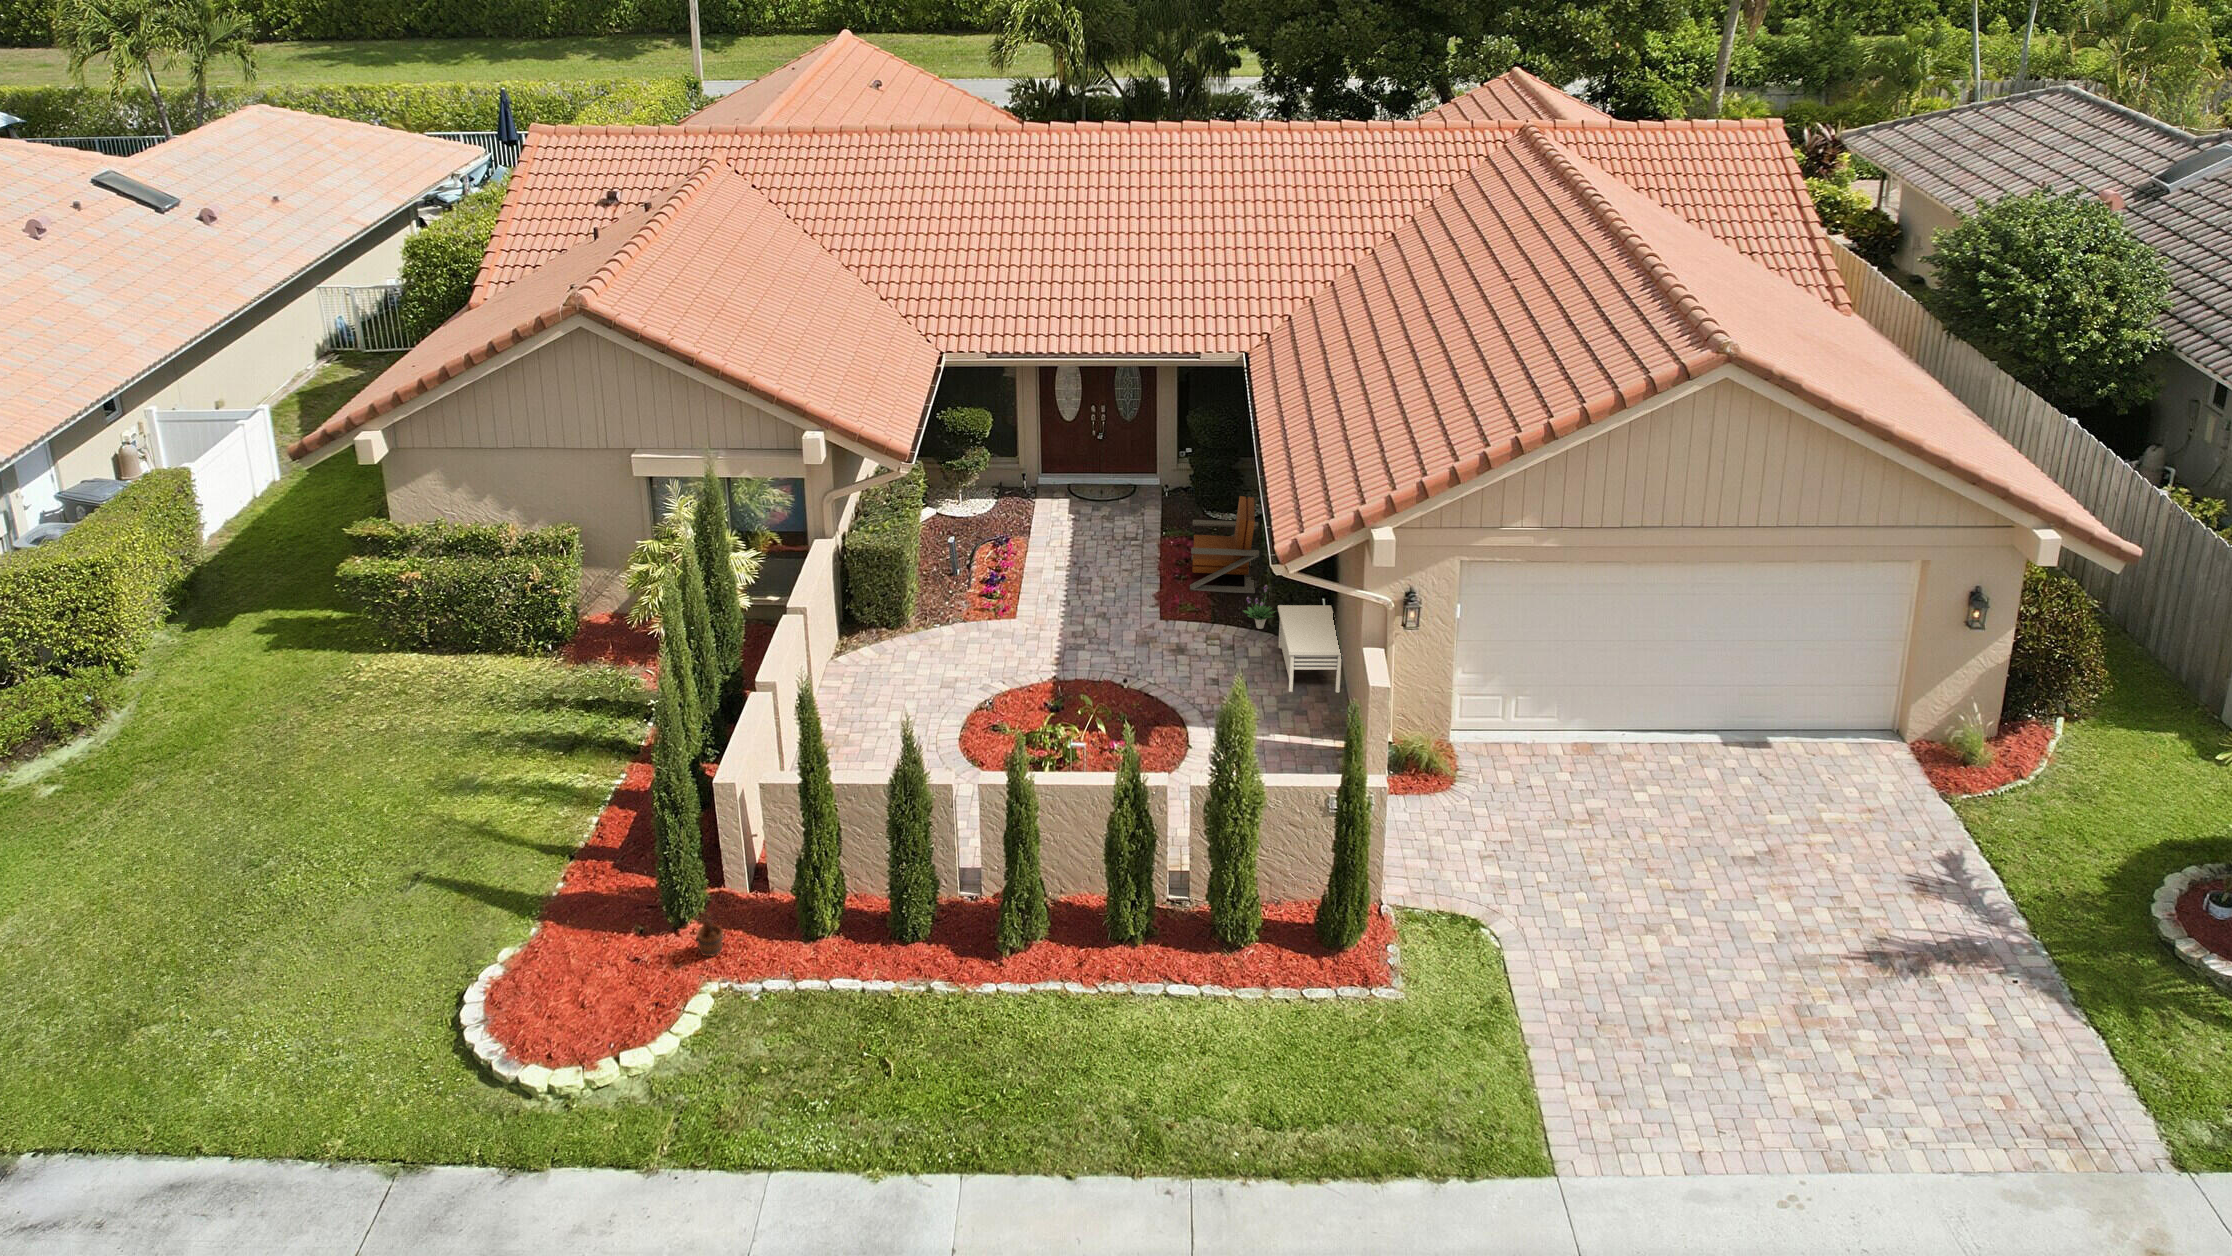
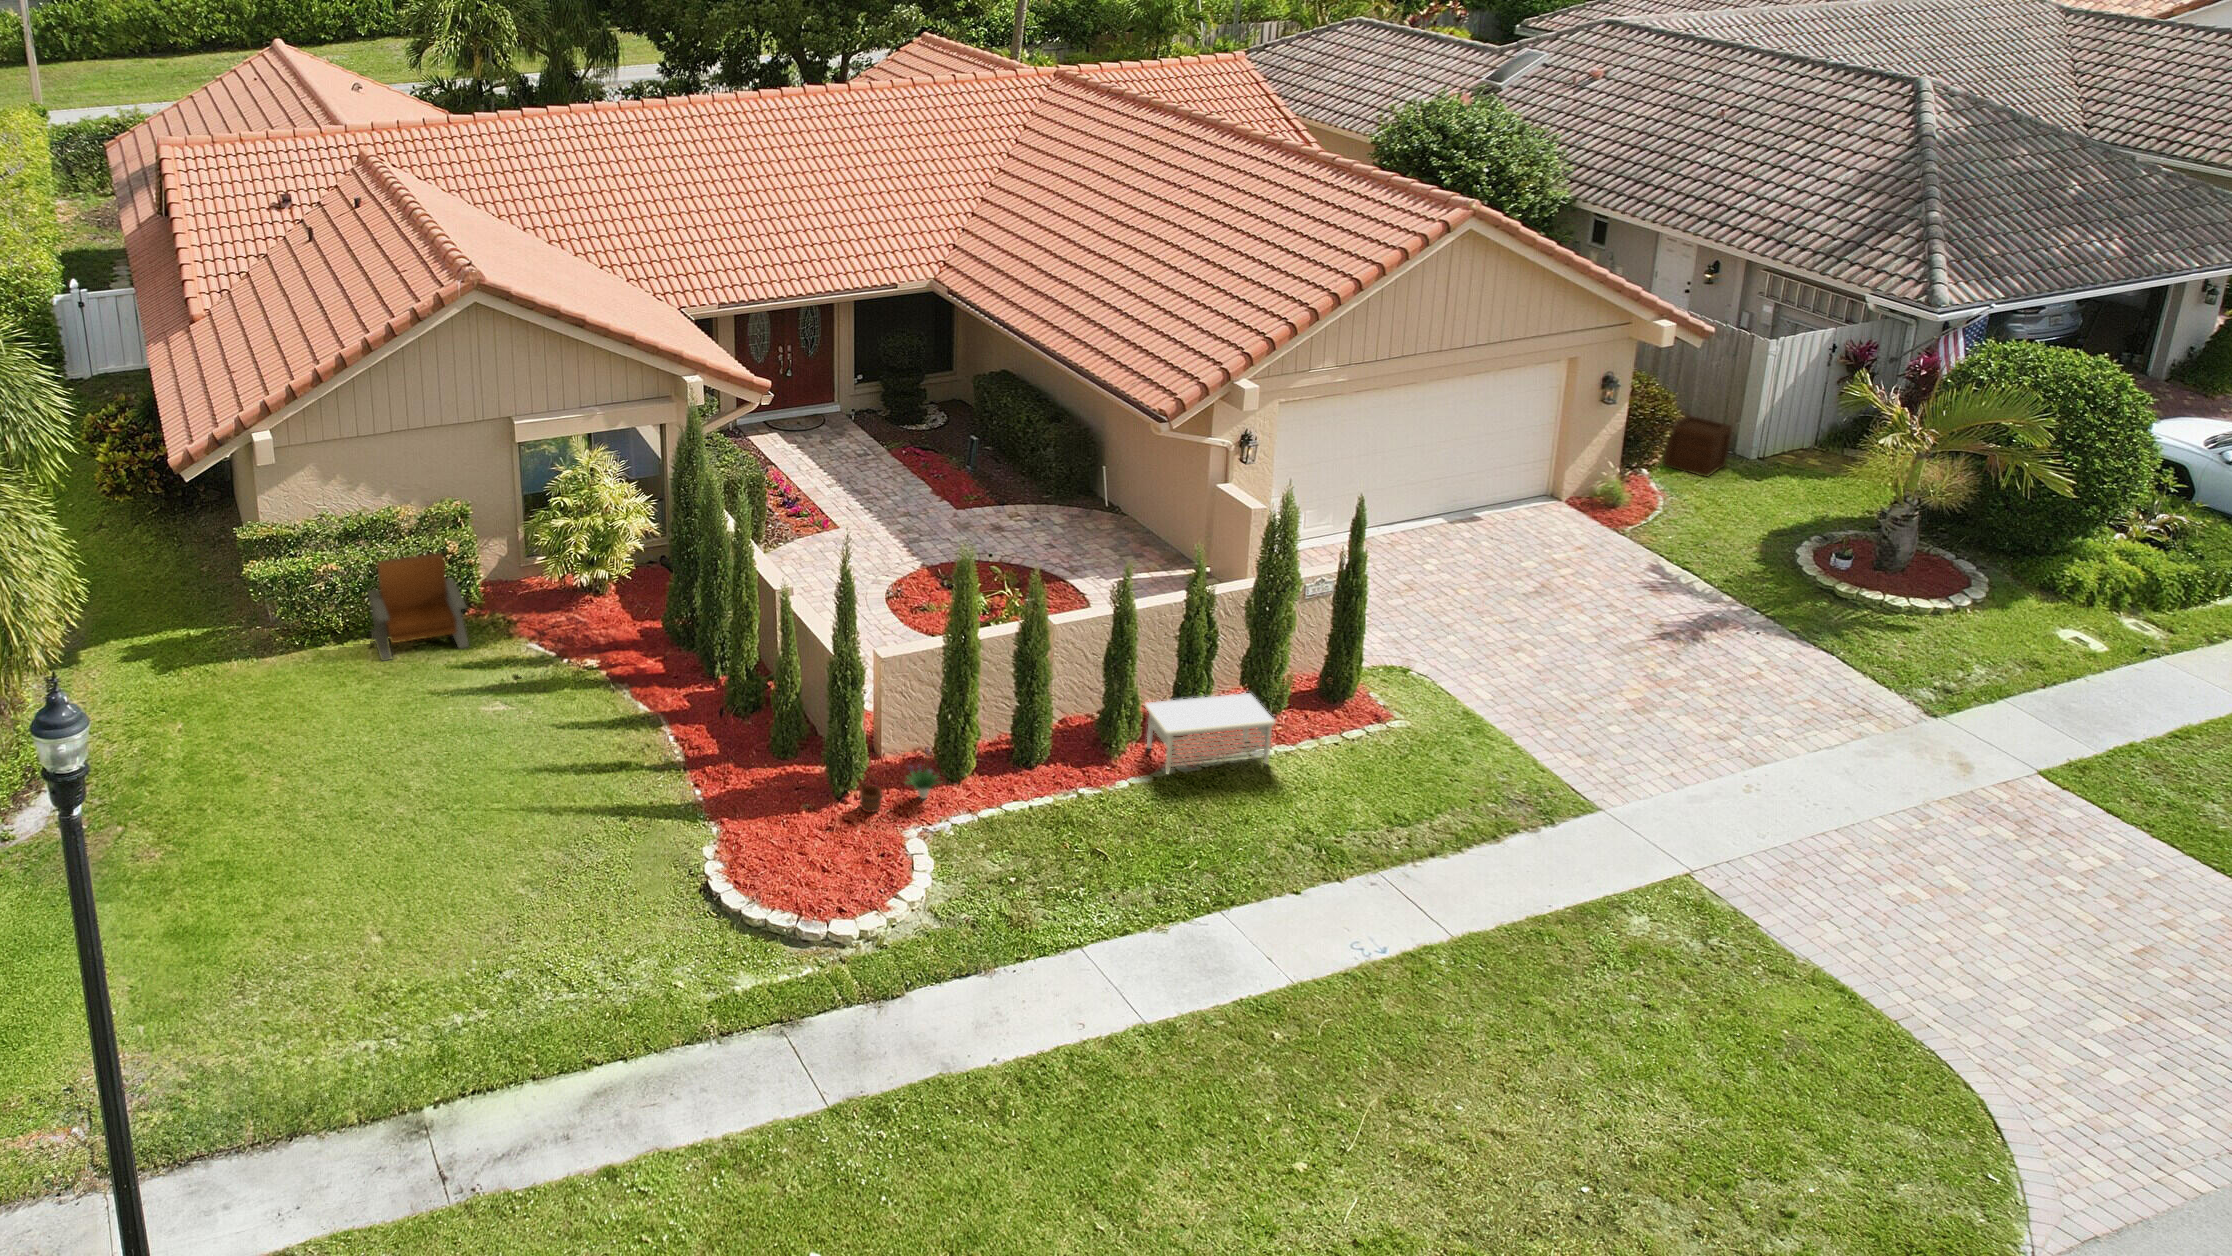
lounge chair: present [1190,496,1259,593] -> present [368,553,469,661]
potted plant: present [1243,585,1276,629] -> present [906,748,939,799]
storage bench: present [1278,605,1341,693] -> present [1145,693,1275,774]
wooden crate: none [2119,659,2225,747] -> present [1663,416,1732,477]

